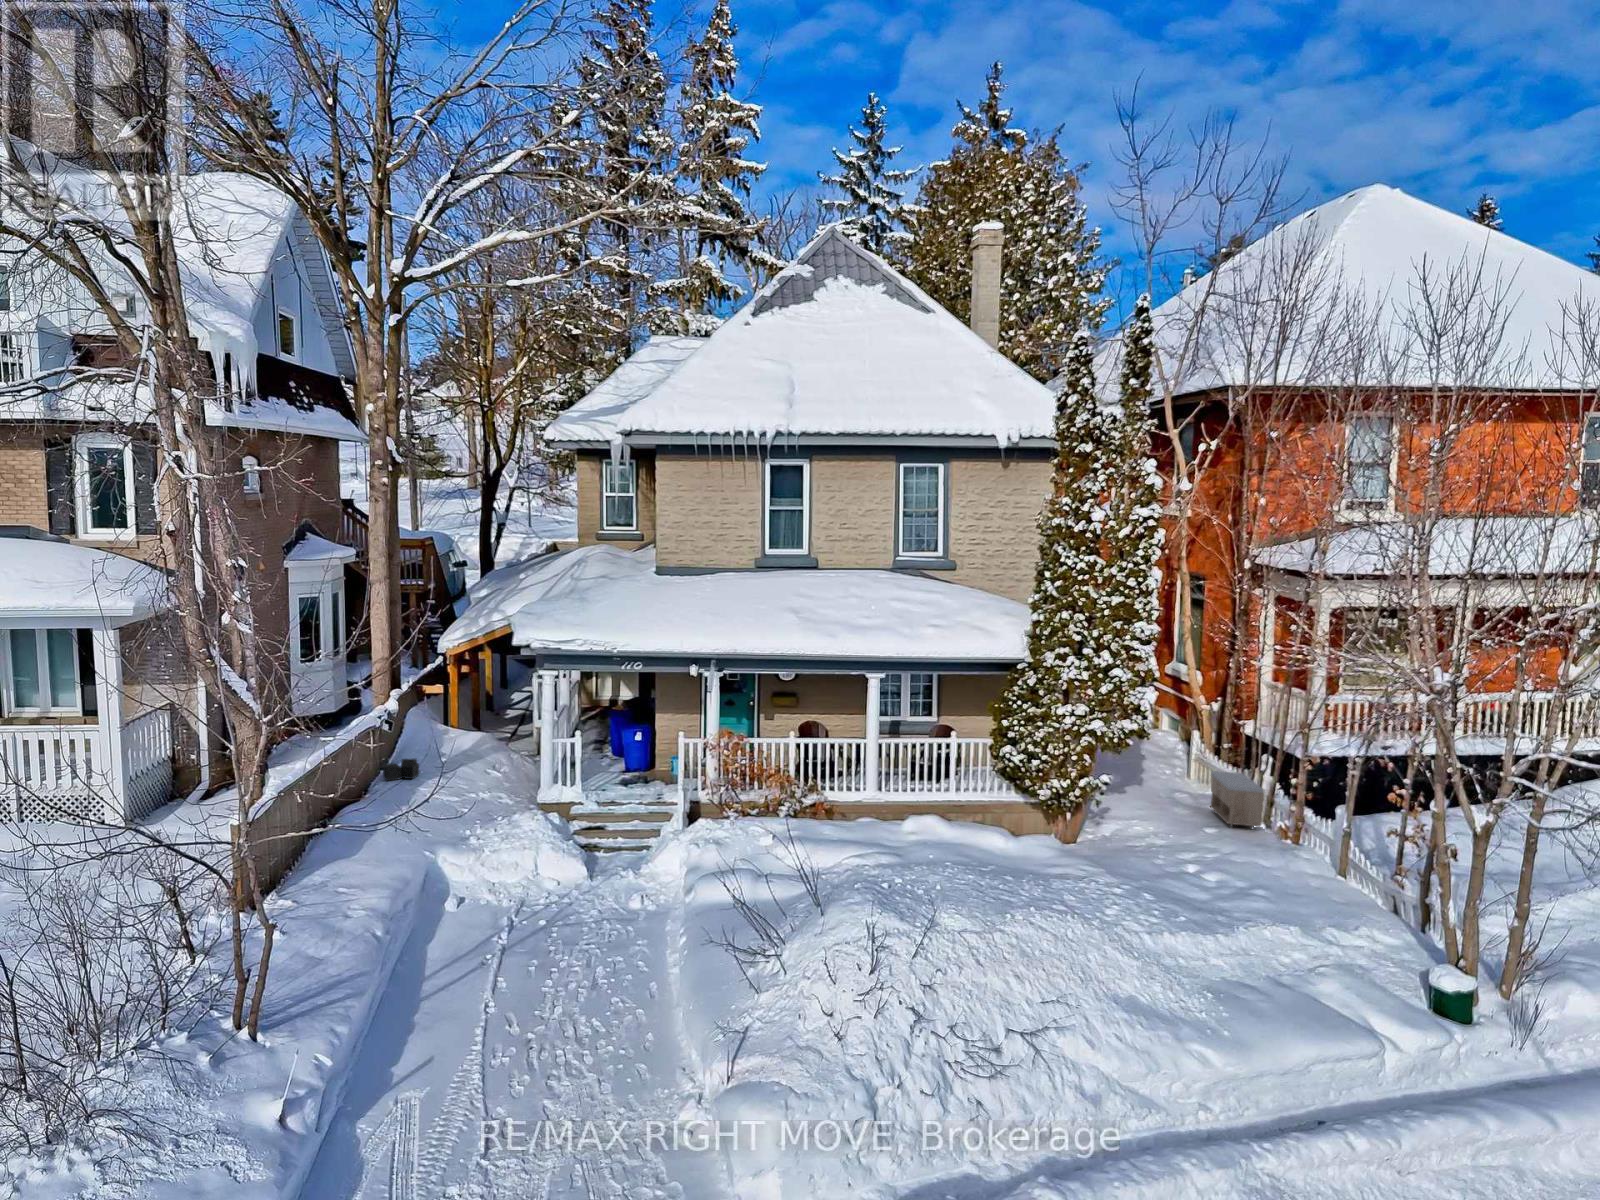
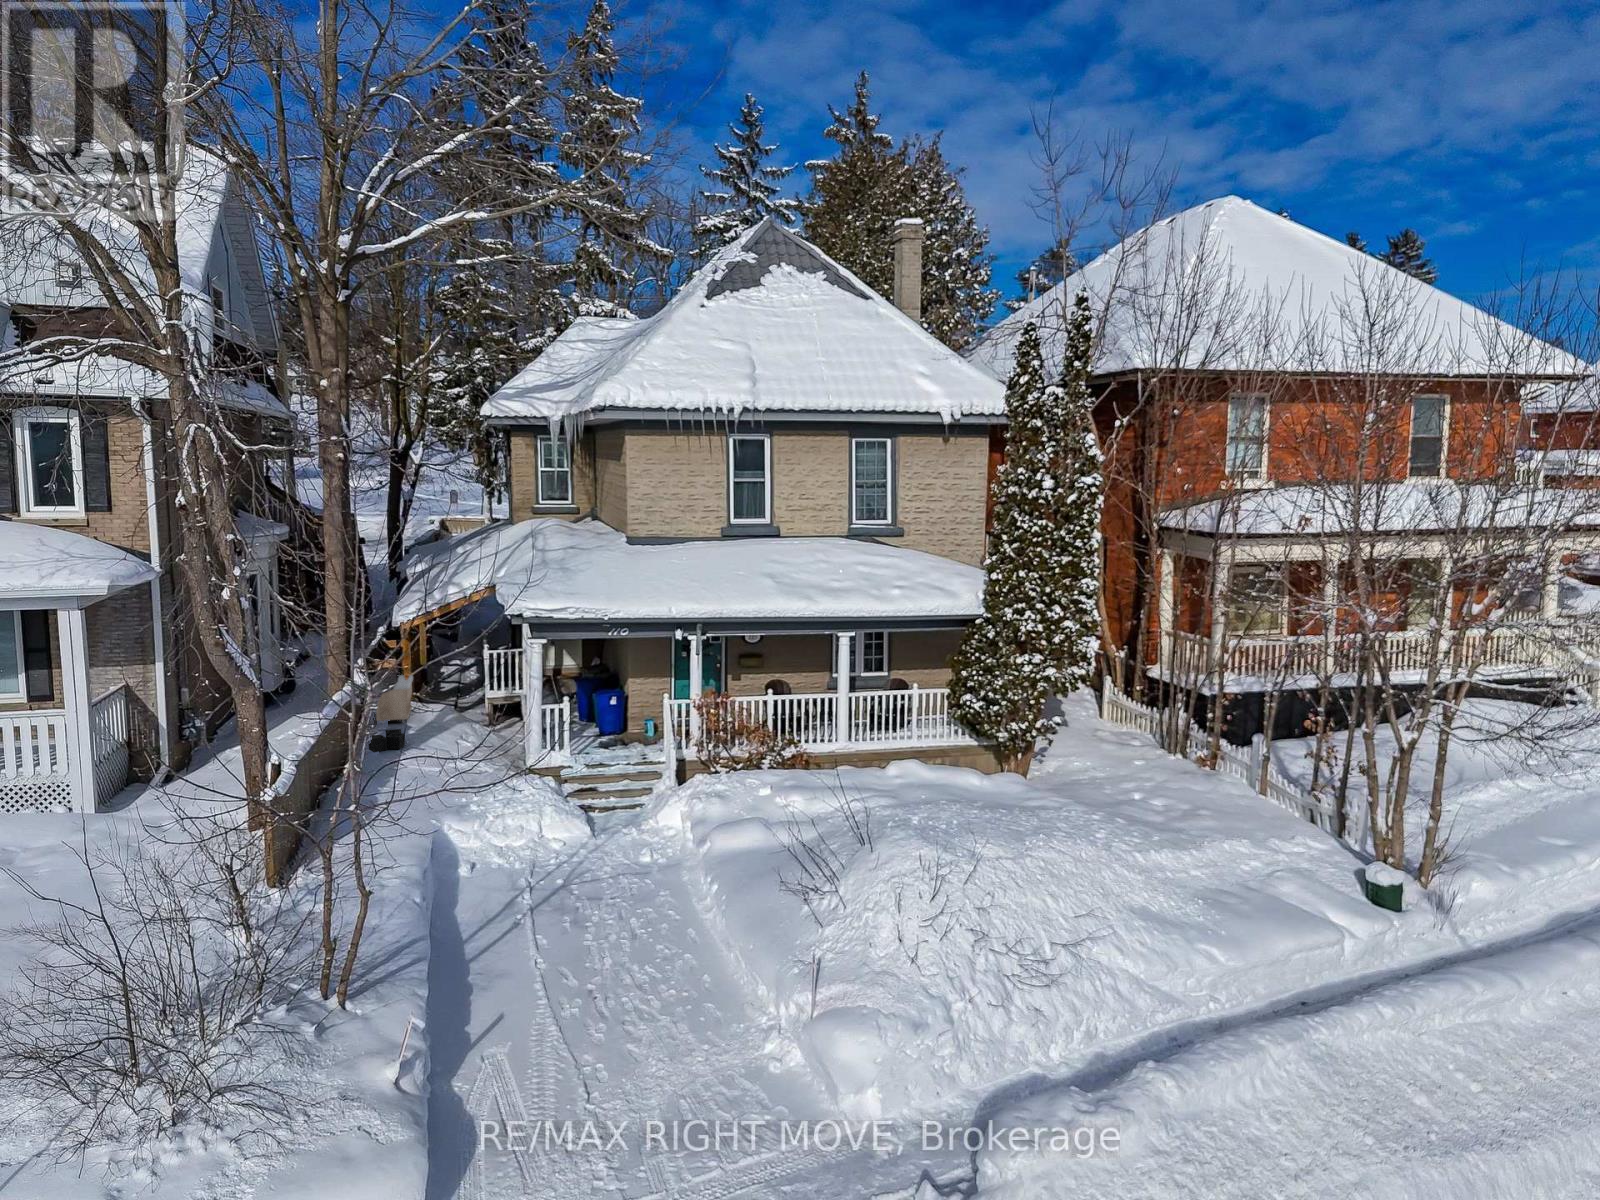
storage bench: present [1210,771,1264,829] -> present [376,675,413,723]

